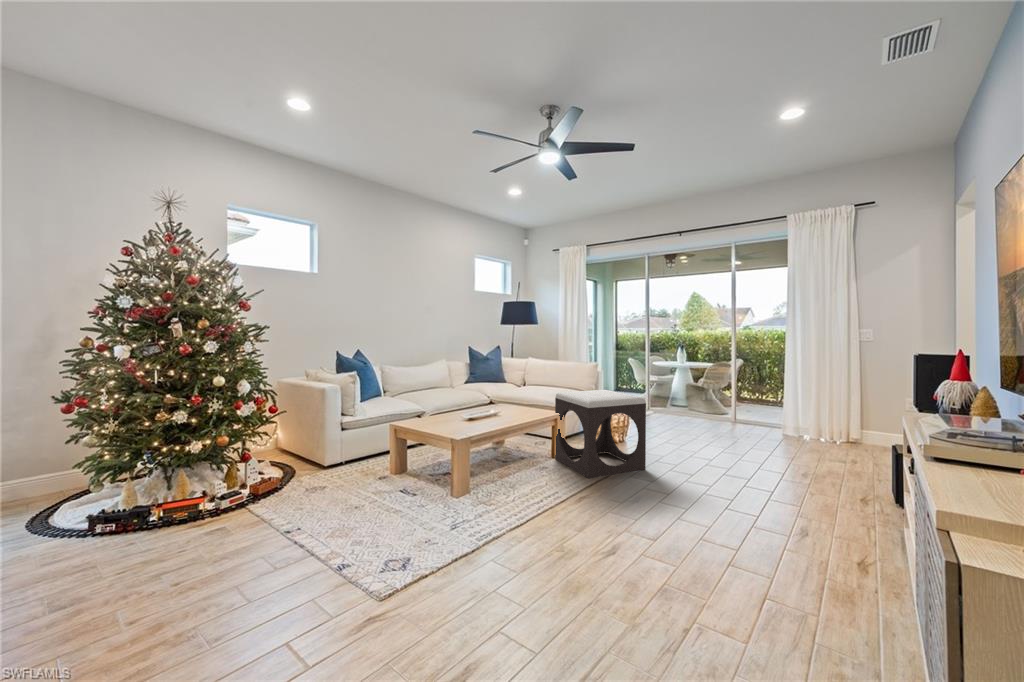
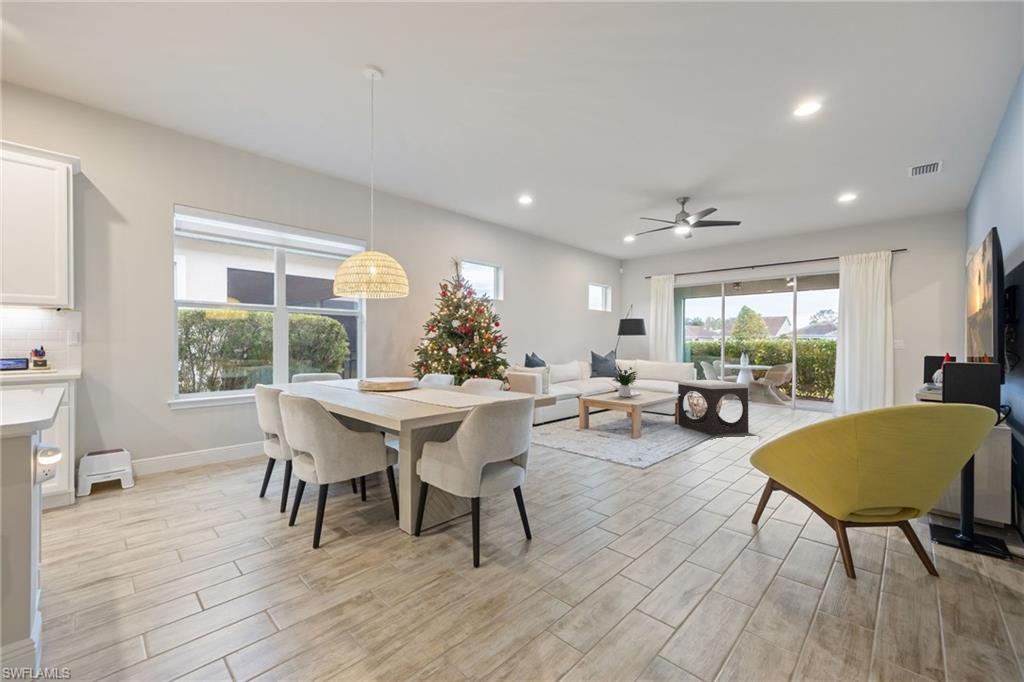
flower arrangement: none [442,372,488,422] -> present [613,366,636,397]

